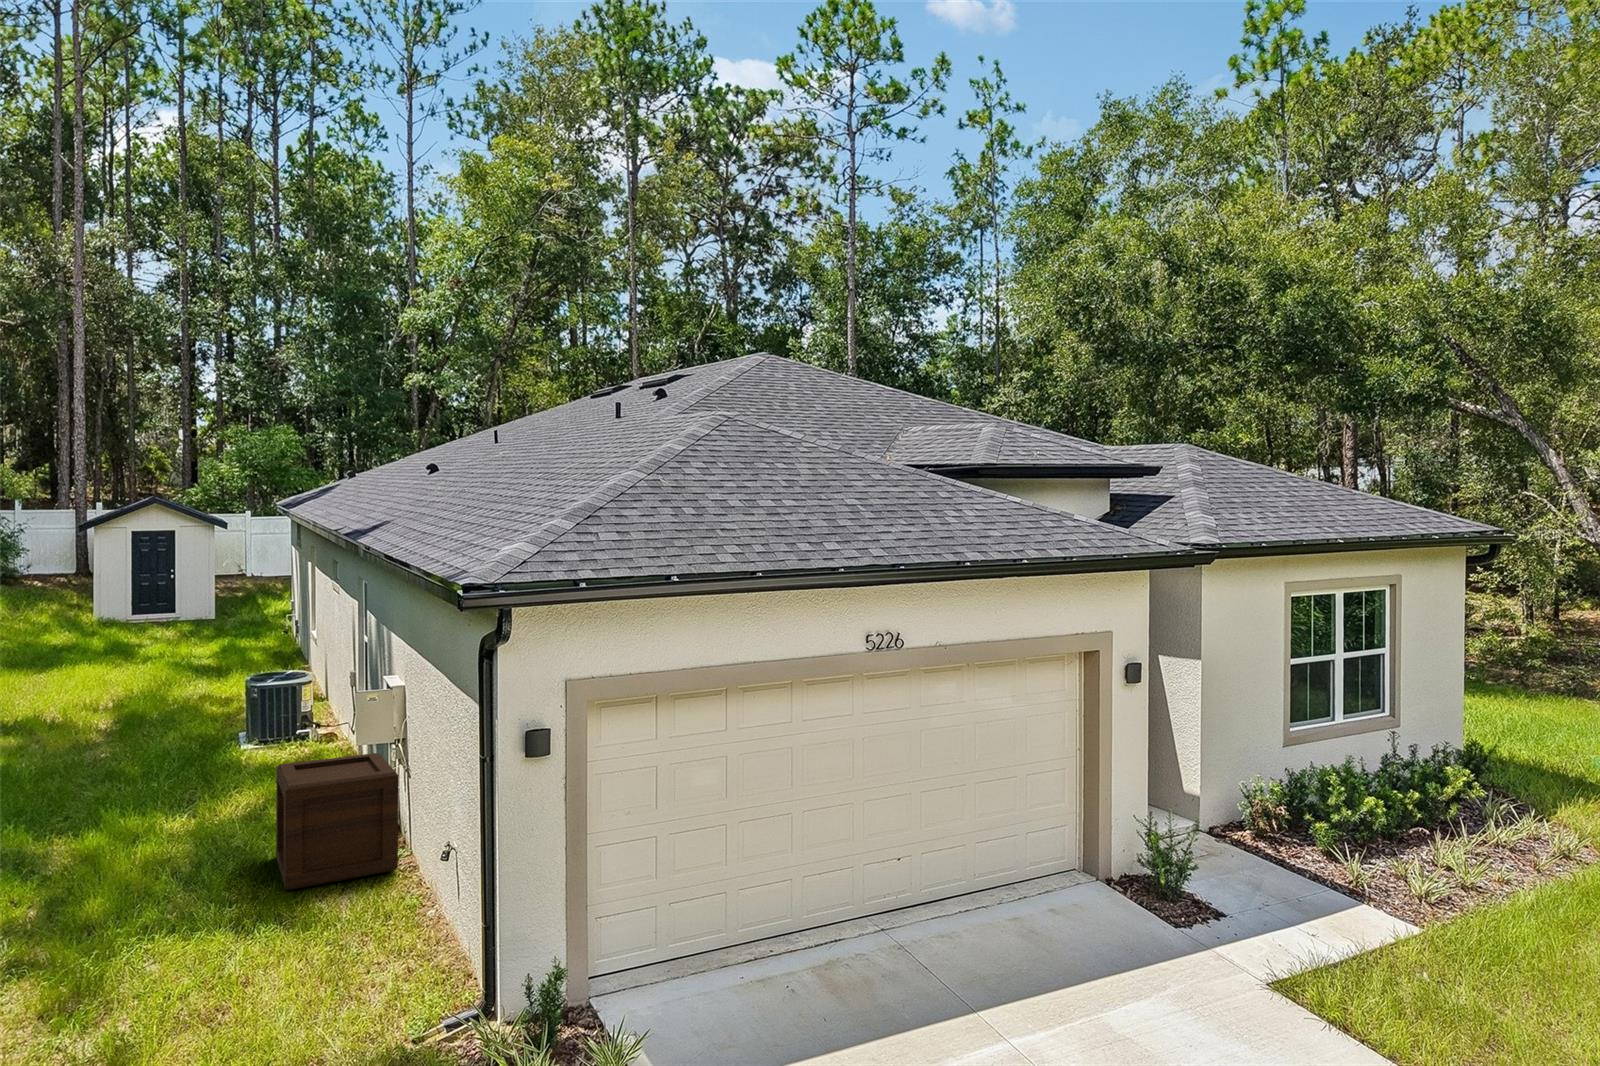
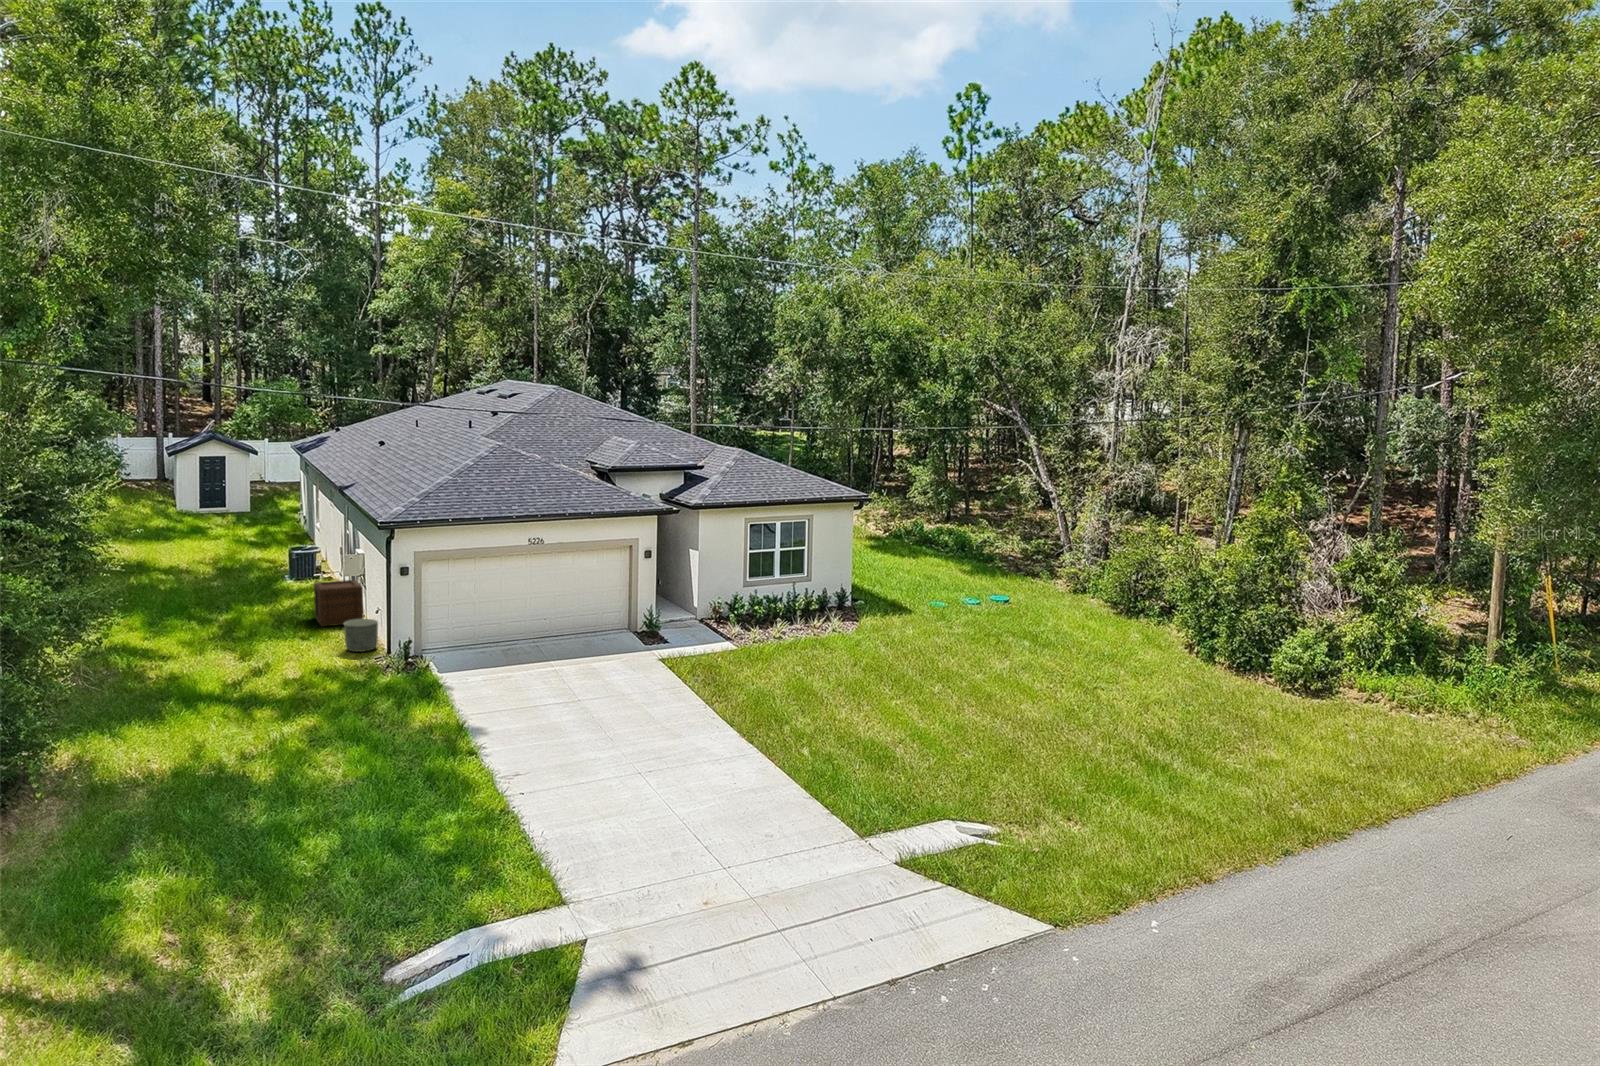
planter: none [343,885,446,1004] -> present [344,619,378,652]

